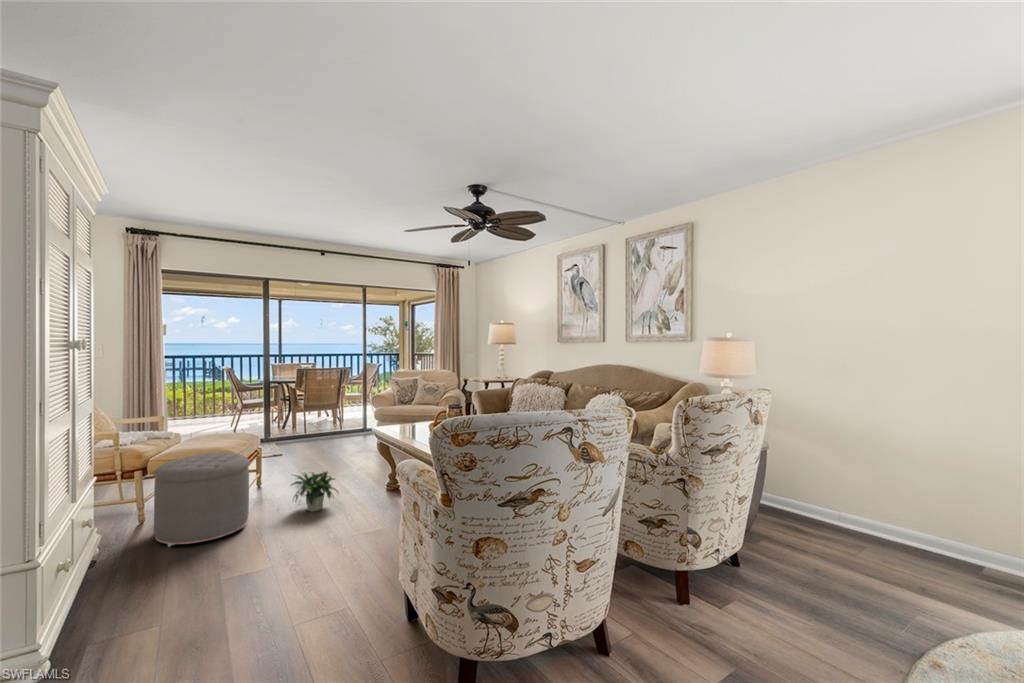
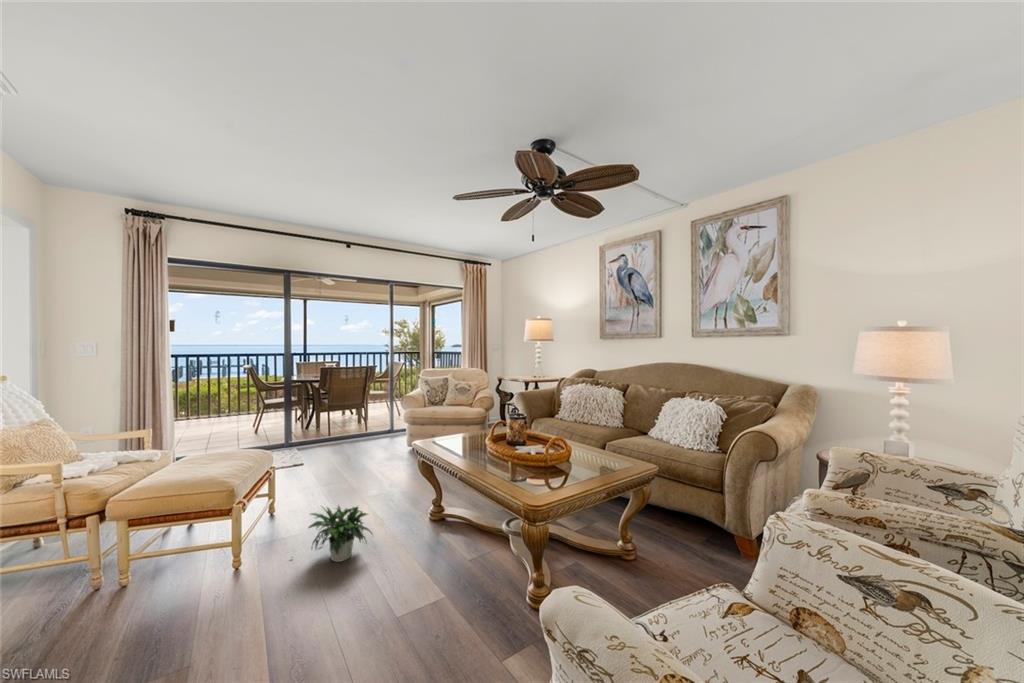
ottoman: present [154,453,250,547] -> none [96,488,250,648]

